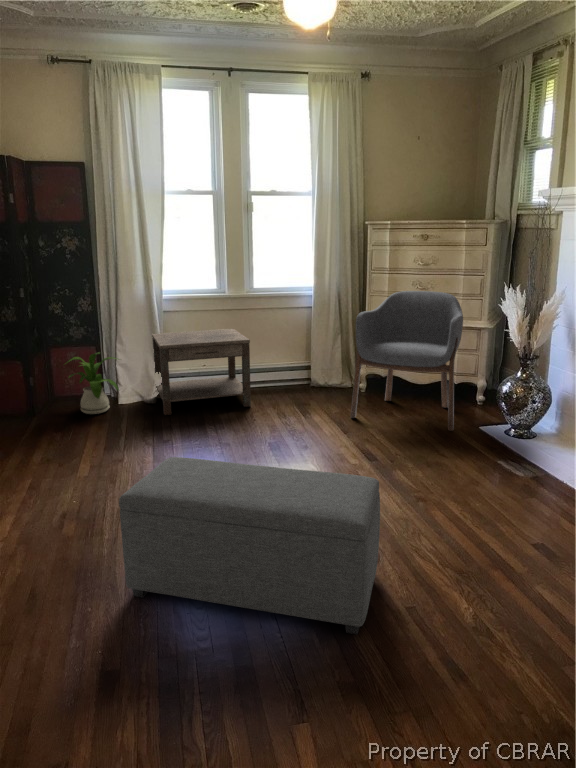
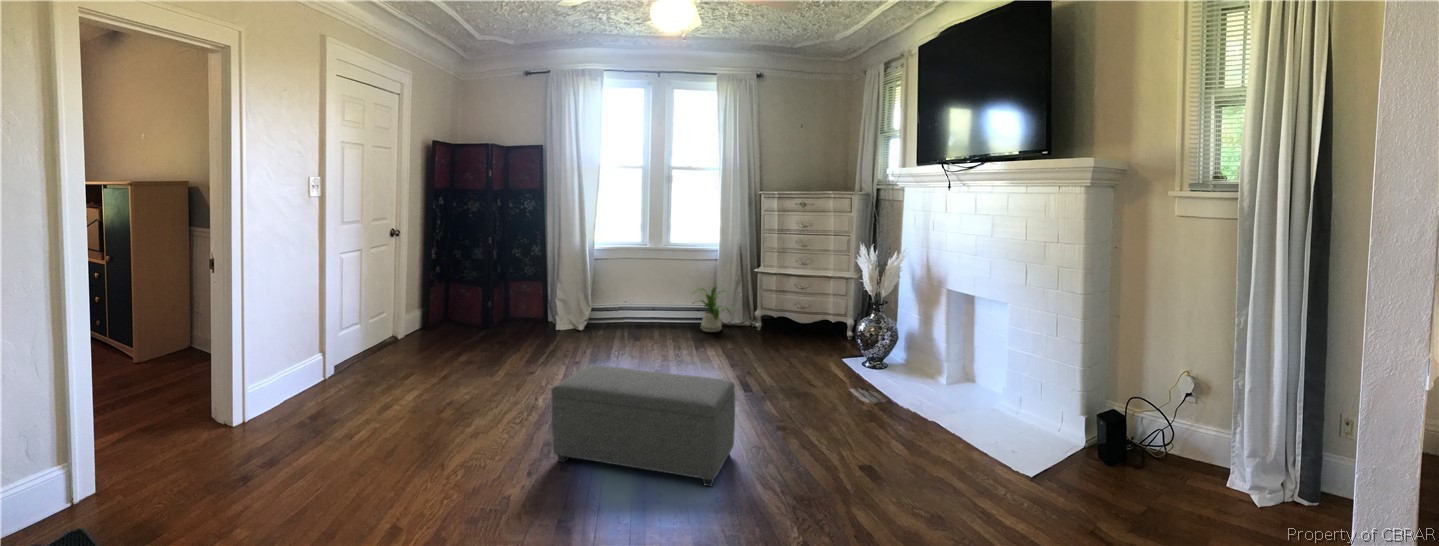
armchair: present [350,291,463,431] -> none [742,248,833,360]
side table: present [152,329,251,415] -> none [585,275,663,343]
house plant: present [69,353,119,414] -> present [693,287,731,332]

